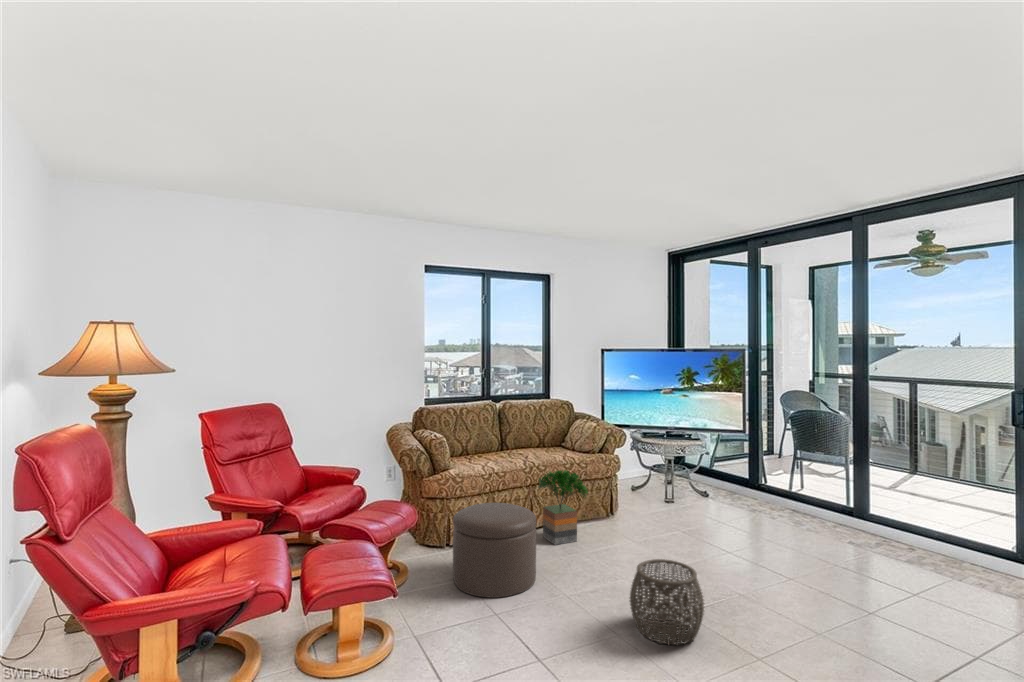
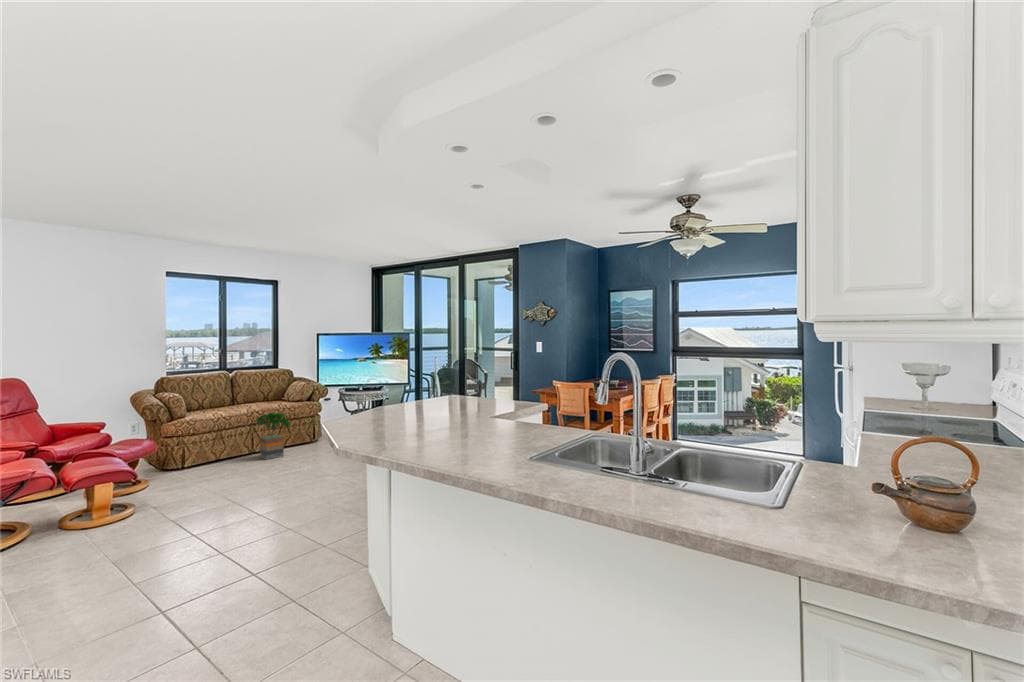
ottoman: present [453,503,536,598] -> none [182,433,245,488]
woven basket: present [630,559,704,645] -> none [294,449,336,491]

